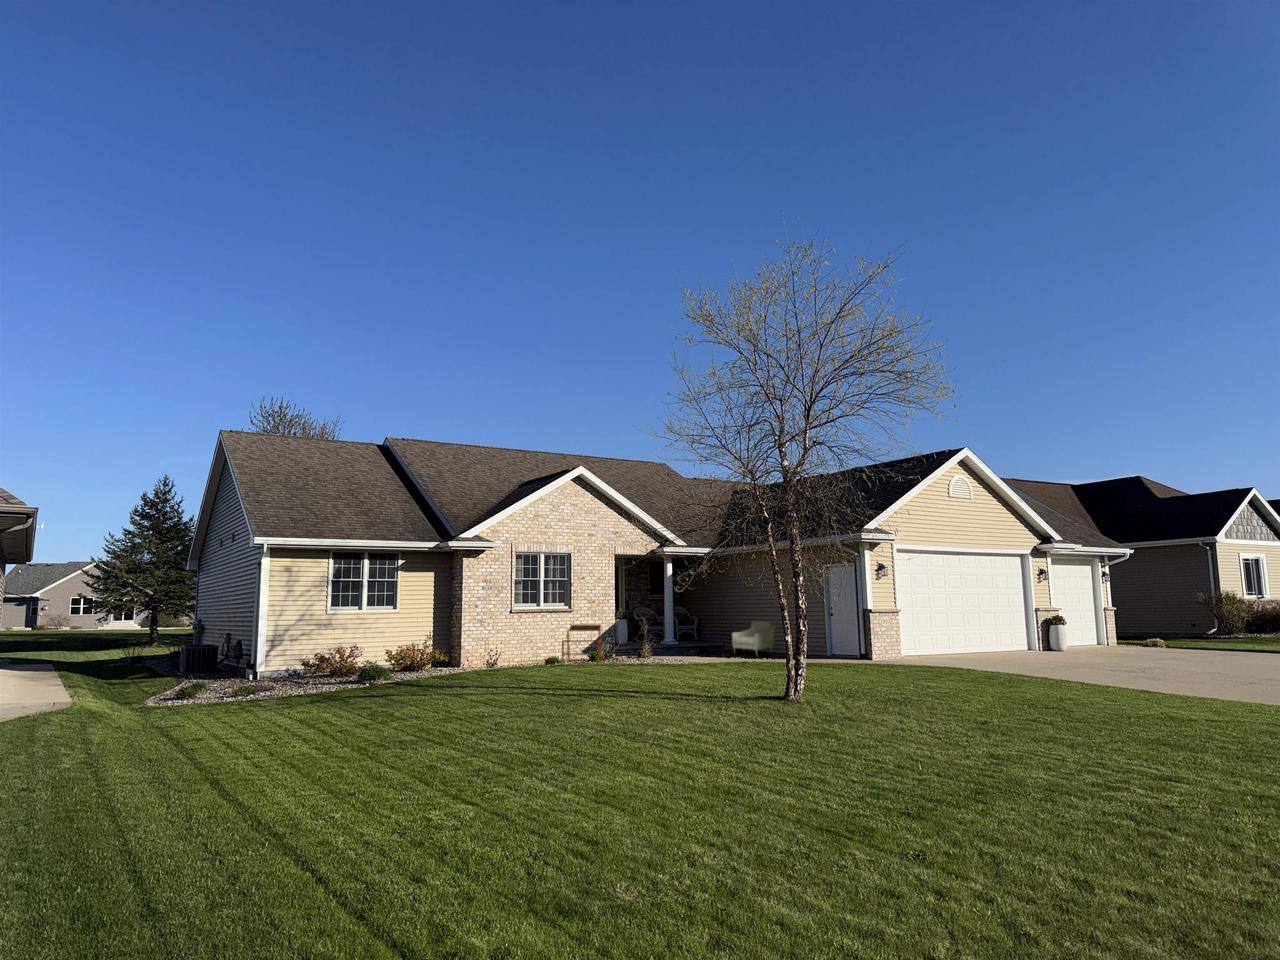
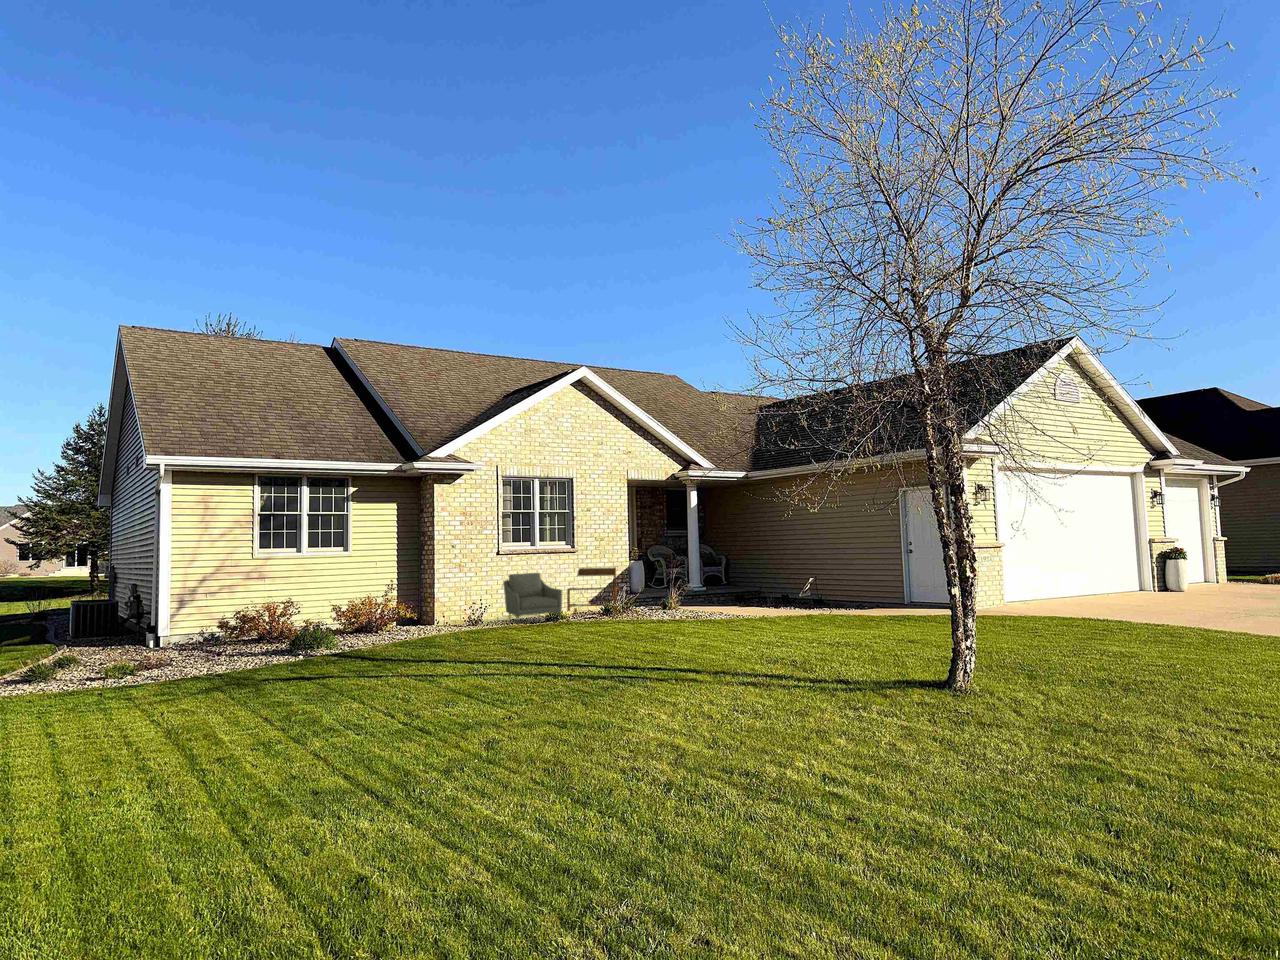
chair: present [732,621,775,654] -> present [503,573,562,623]

